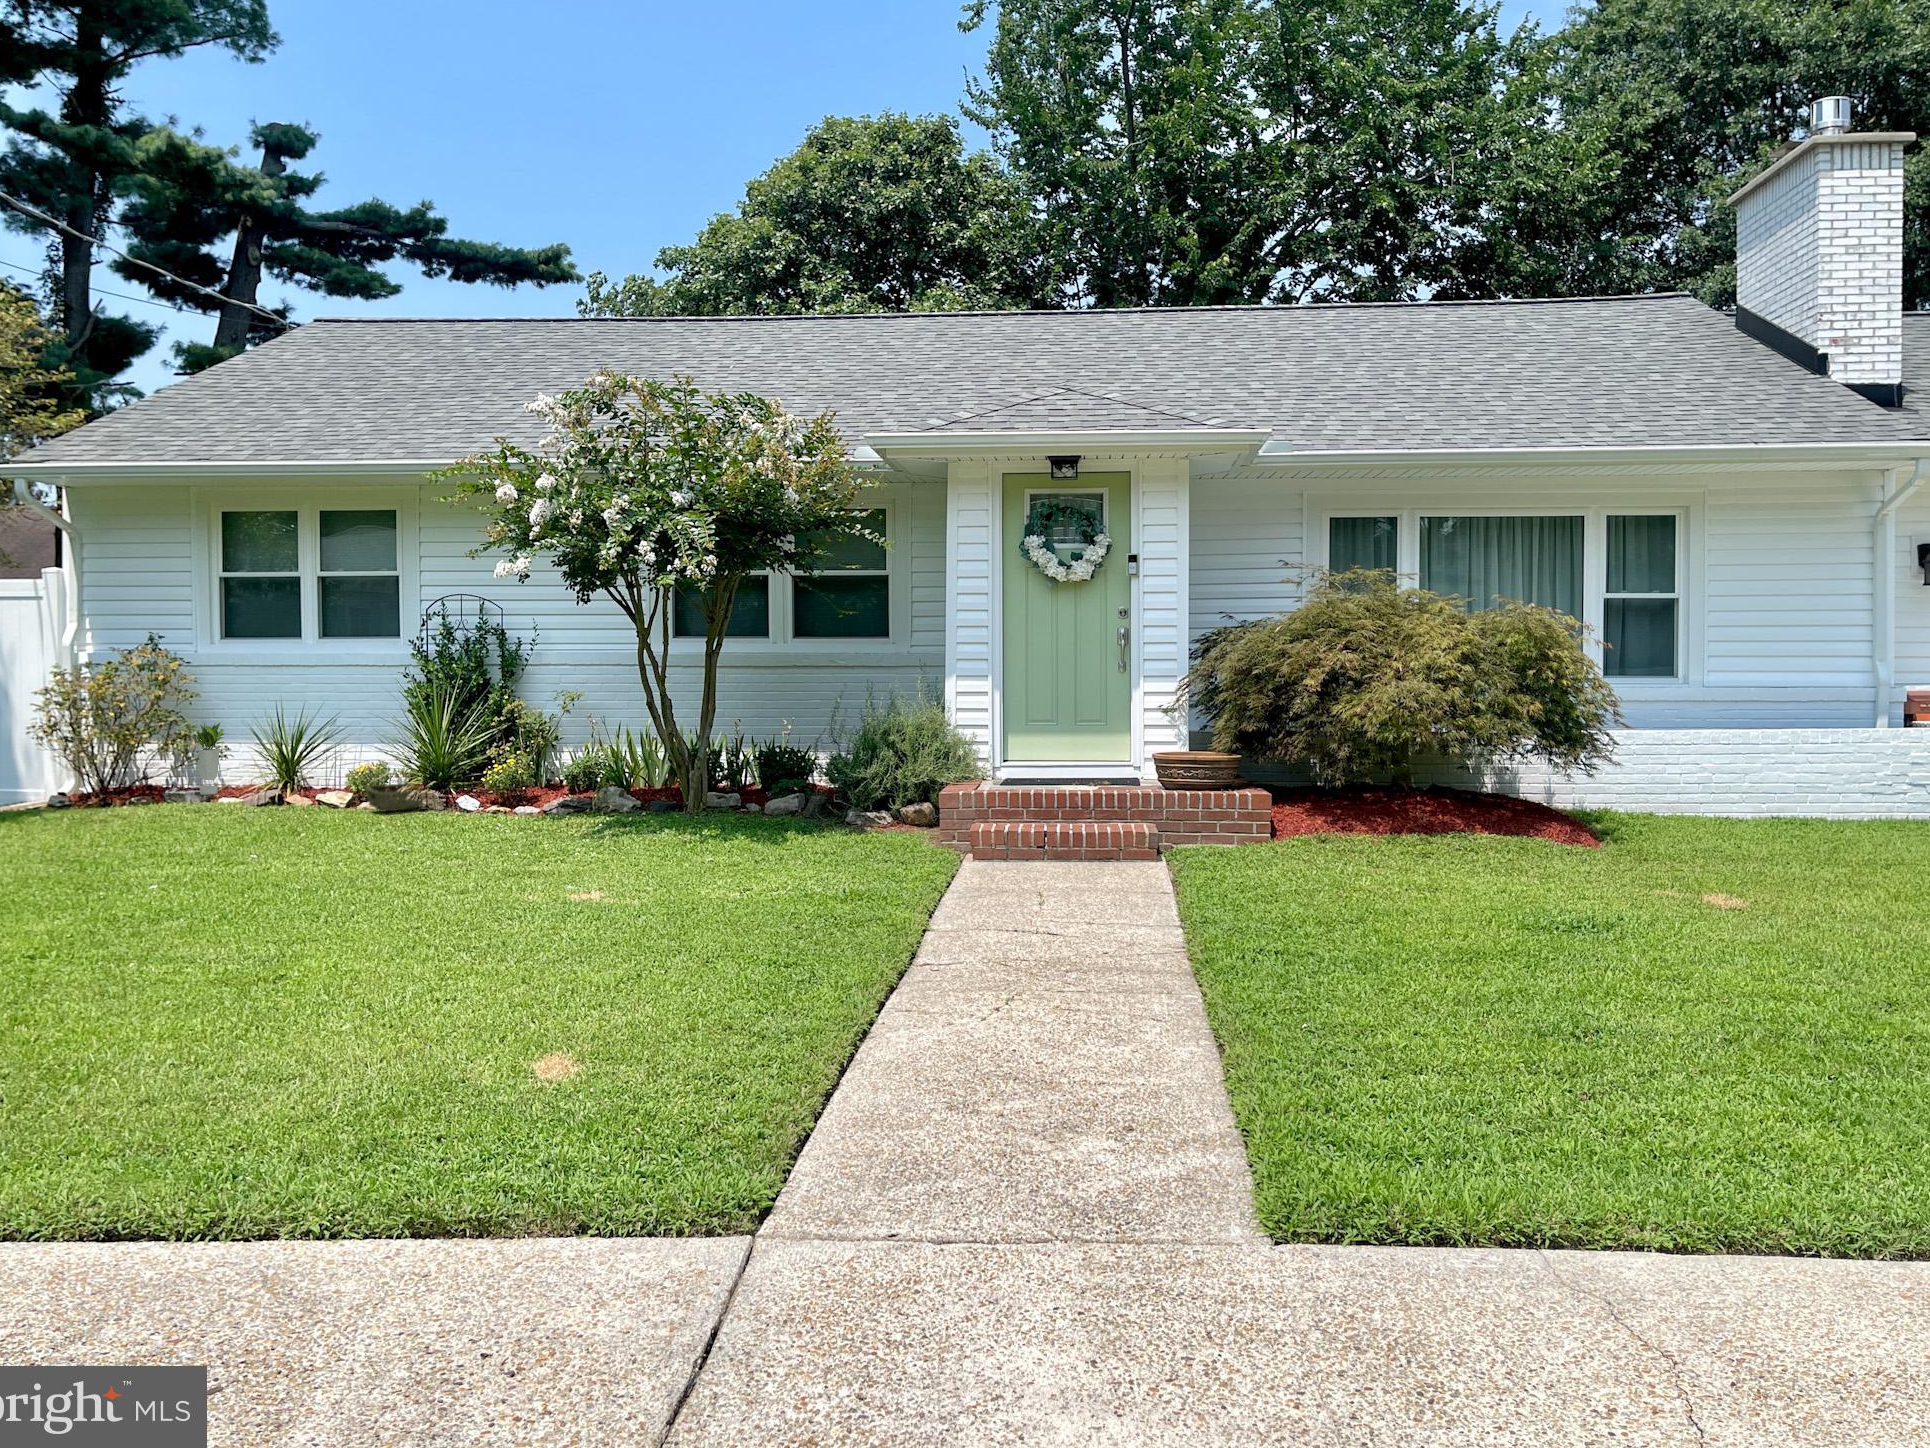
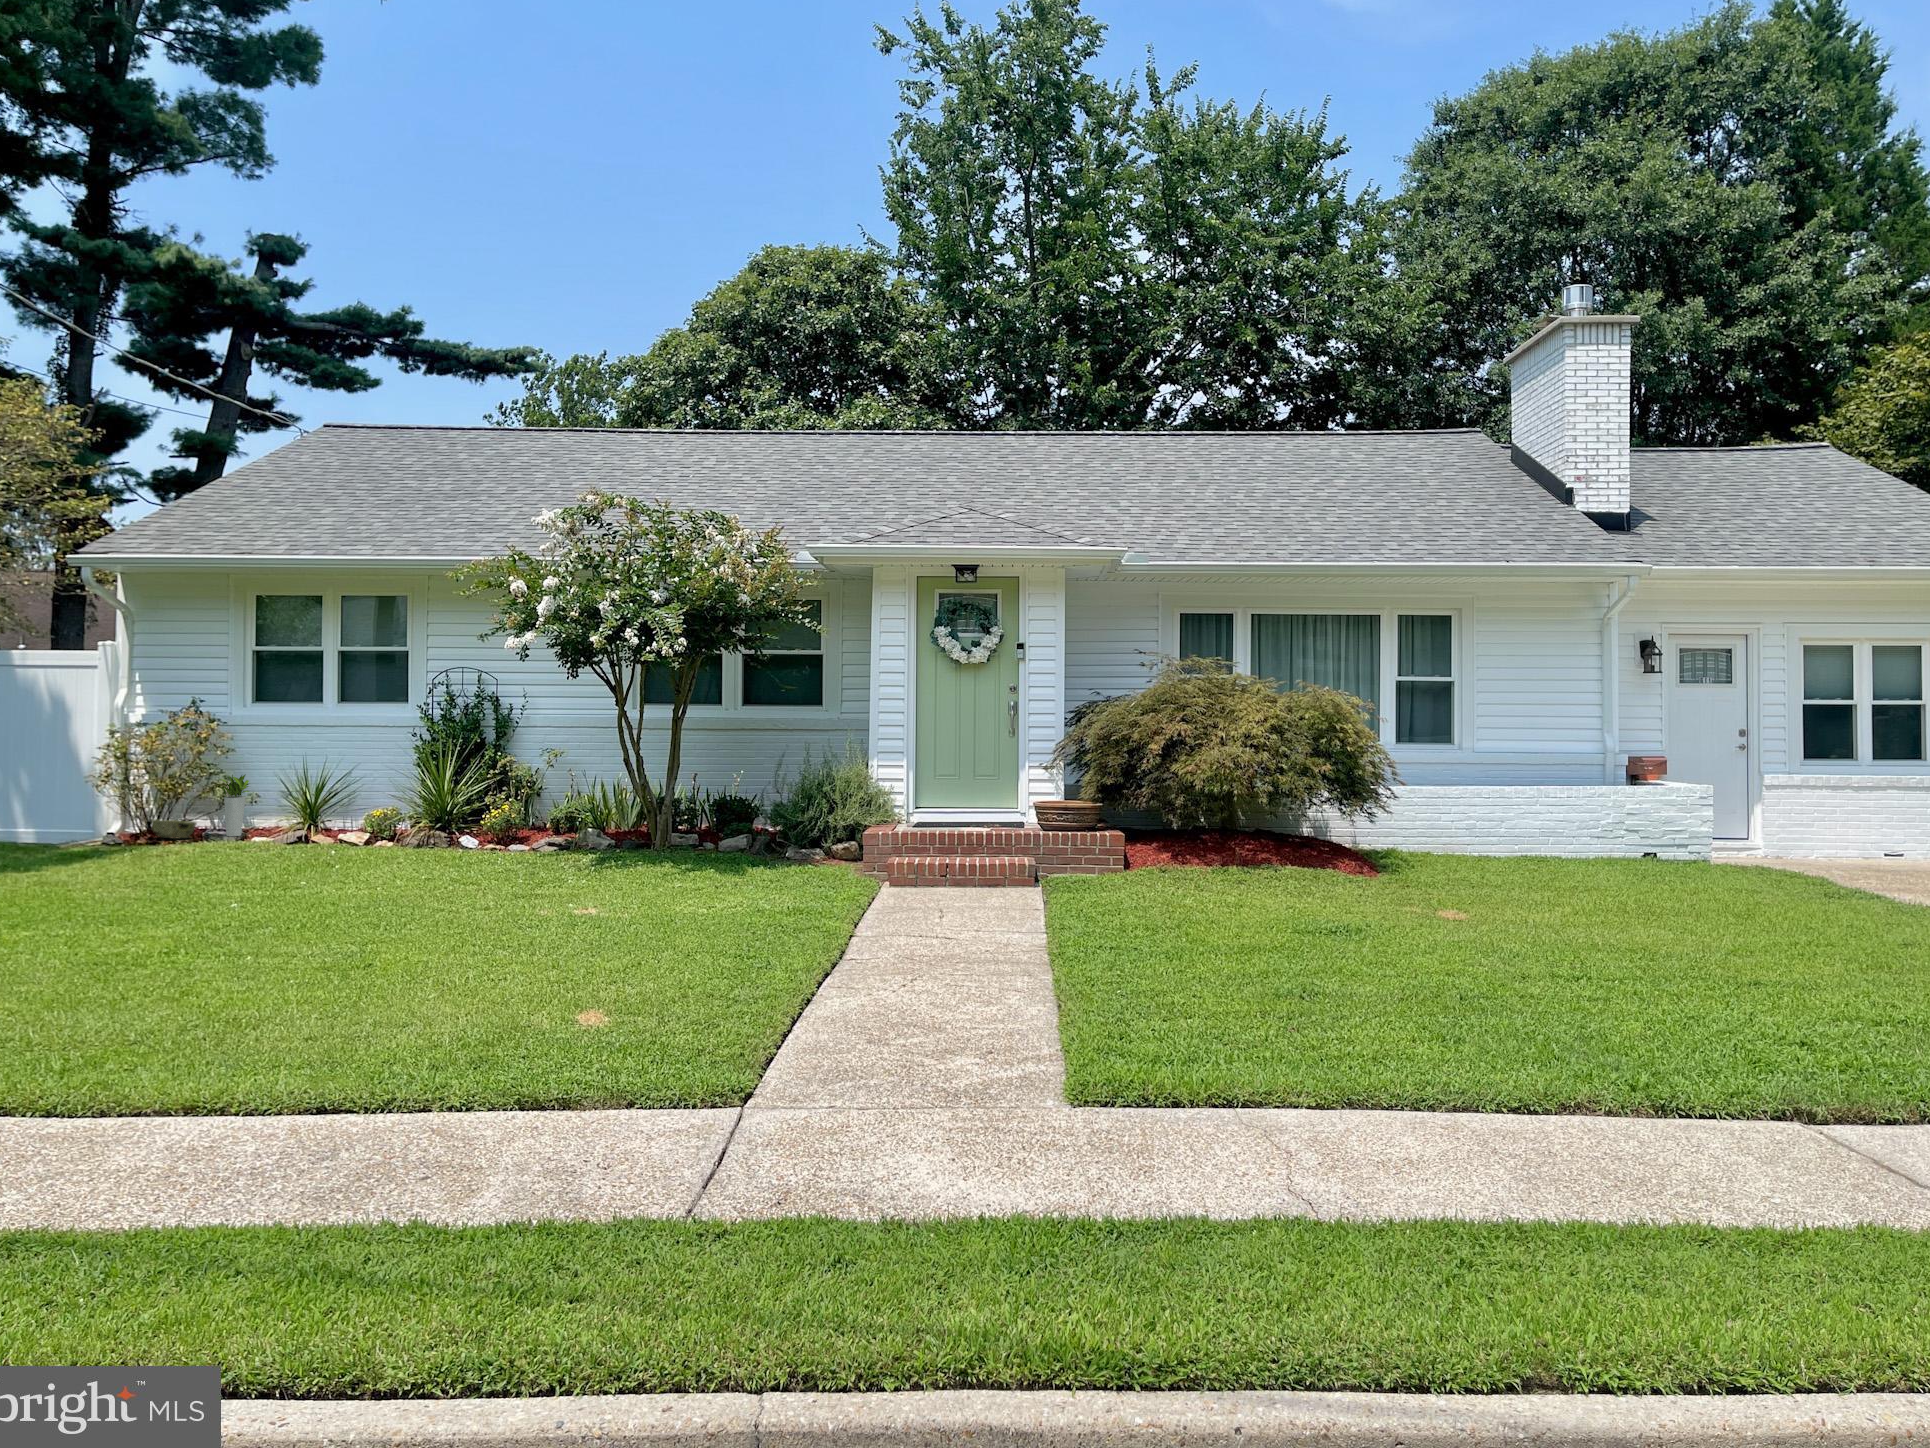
woven basket: present [365,783,422,812] -> present [152,819,196,839]

